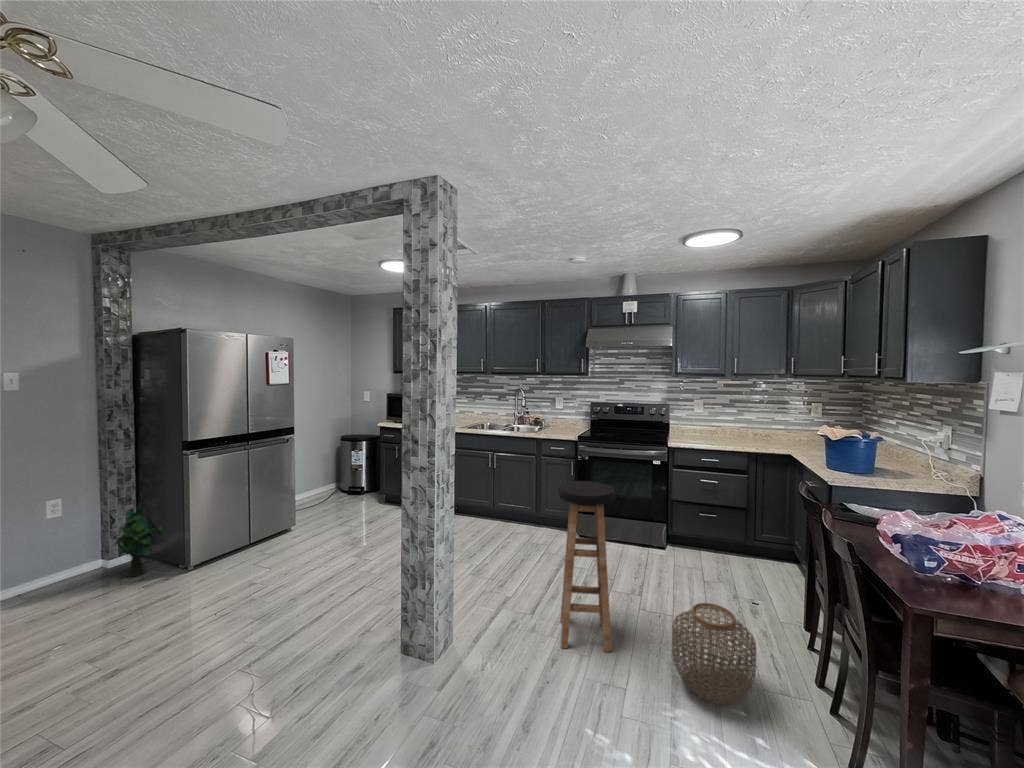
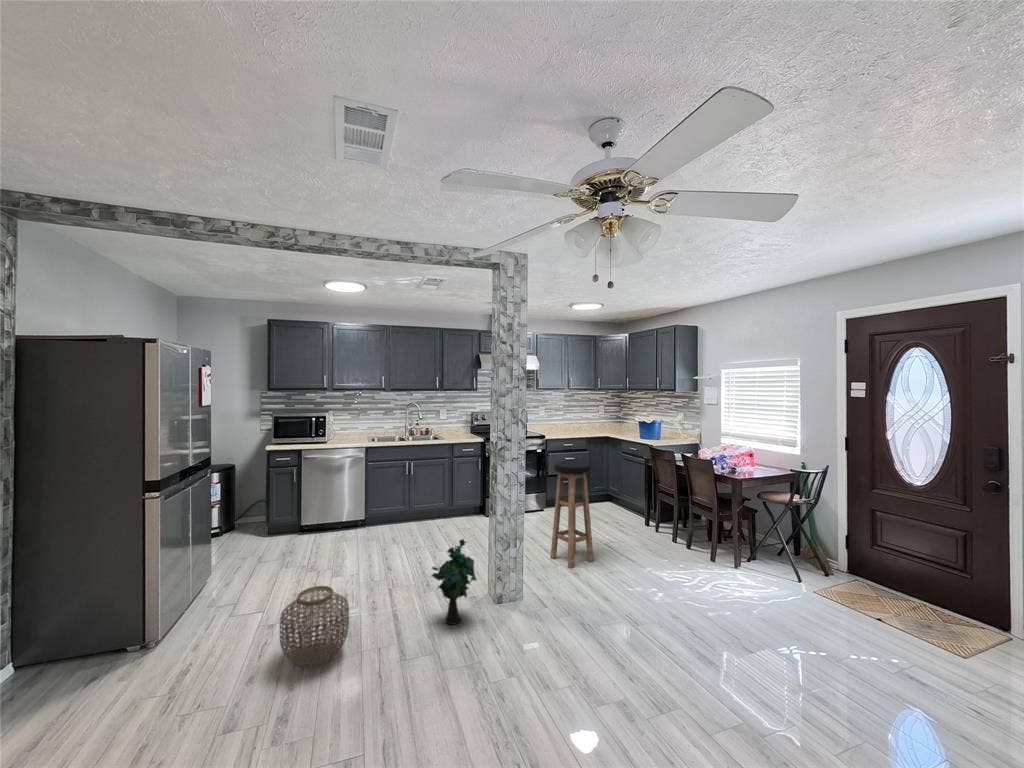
decorative plant: present [113,503,163,577] -> present [431,539,477,625]
woven basket: present [672,603,756,705] -> present [280,586,349,668]

